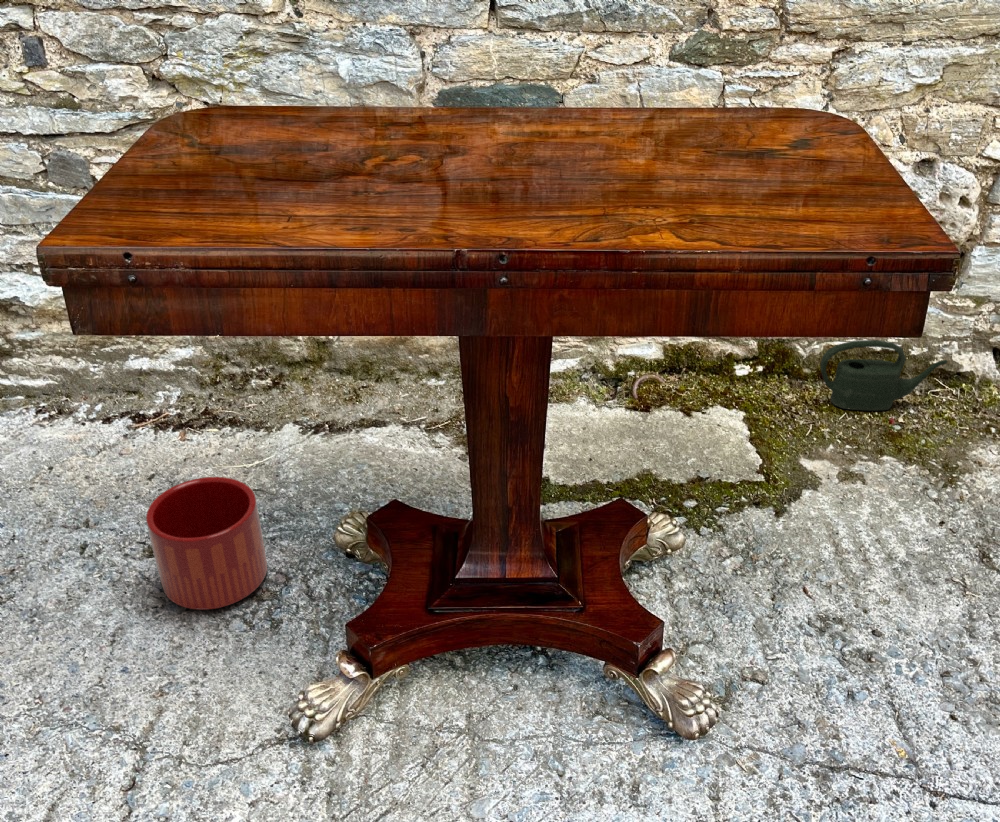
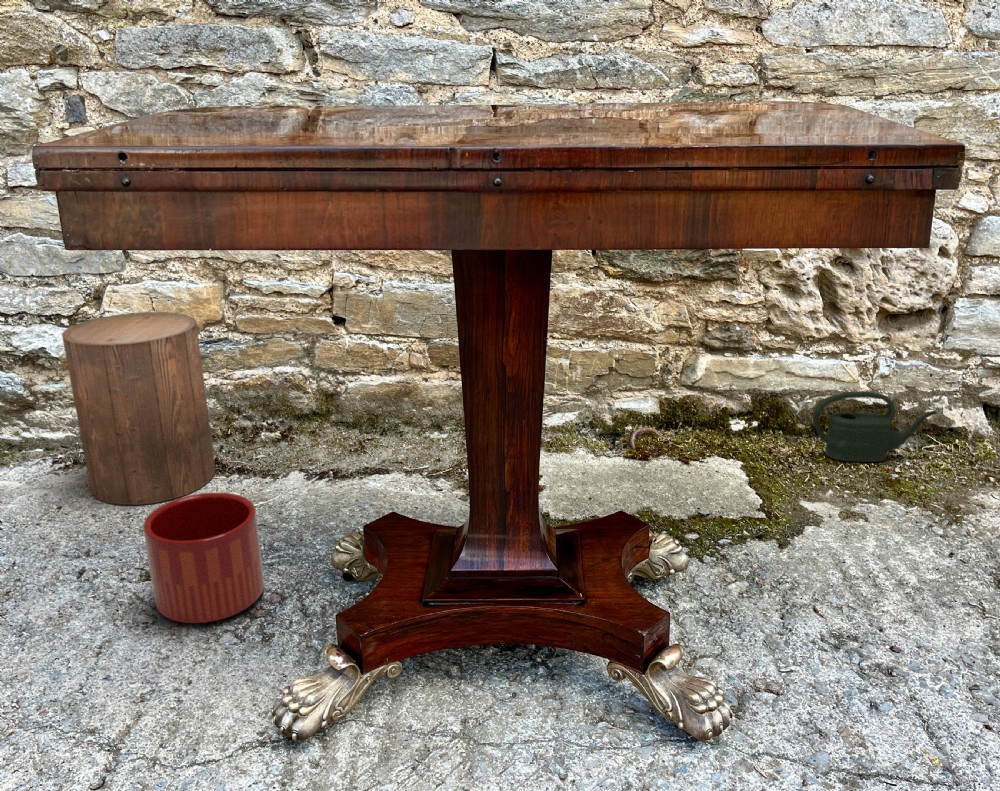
stool: none [35,261,204,468] -> present [62,312,215,505]

